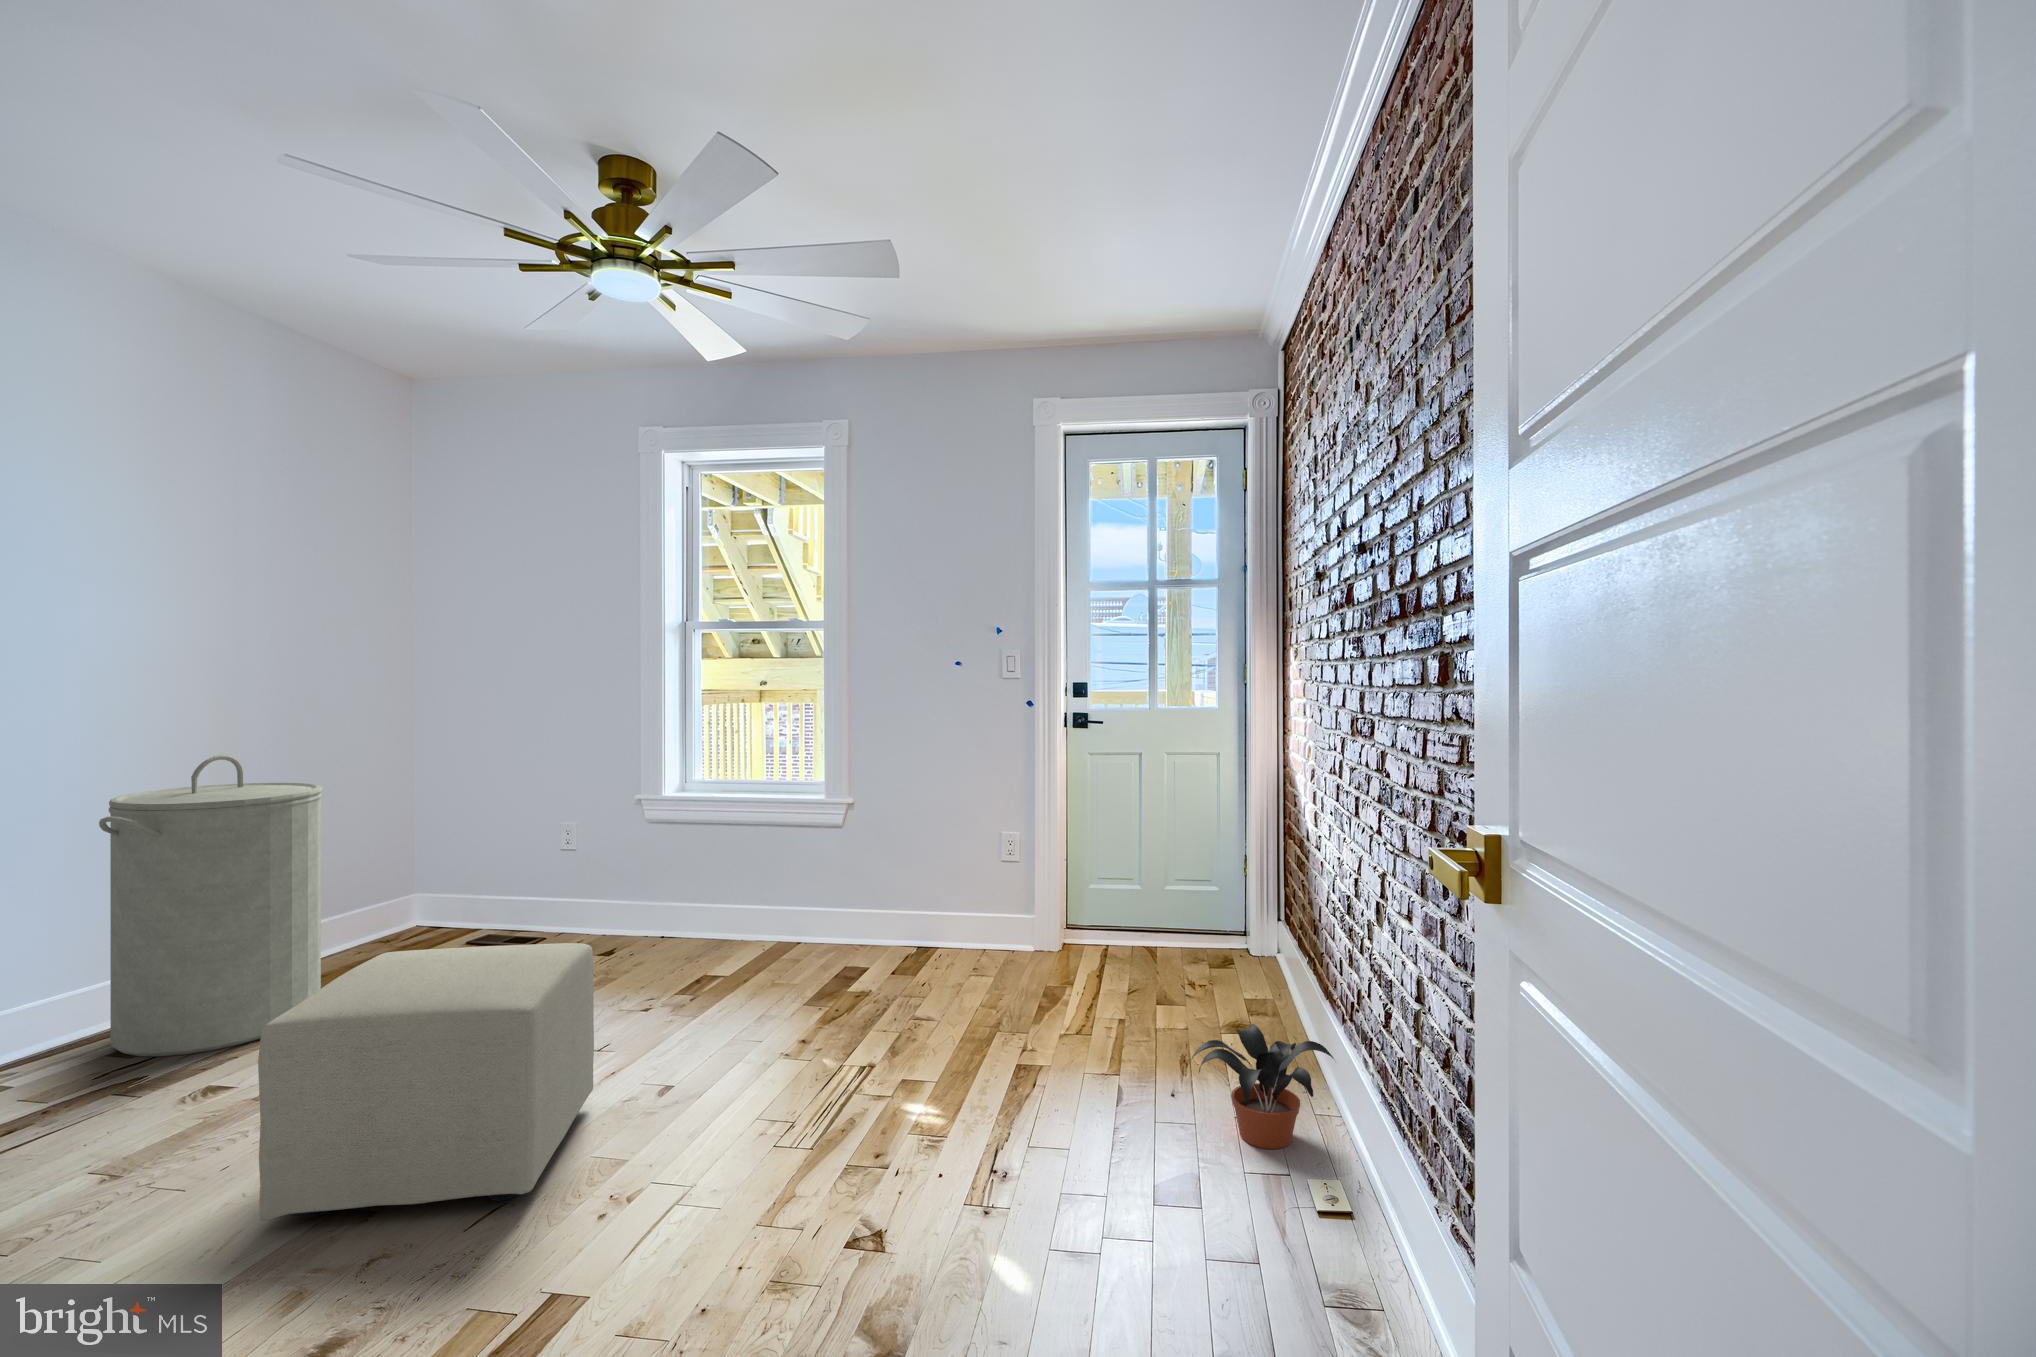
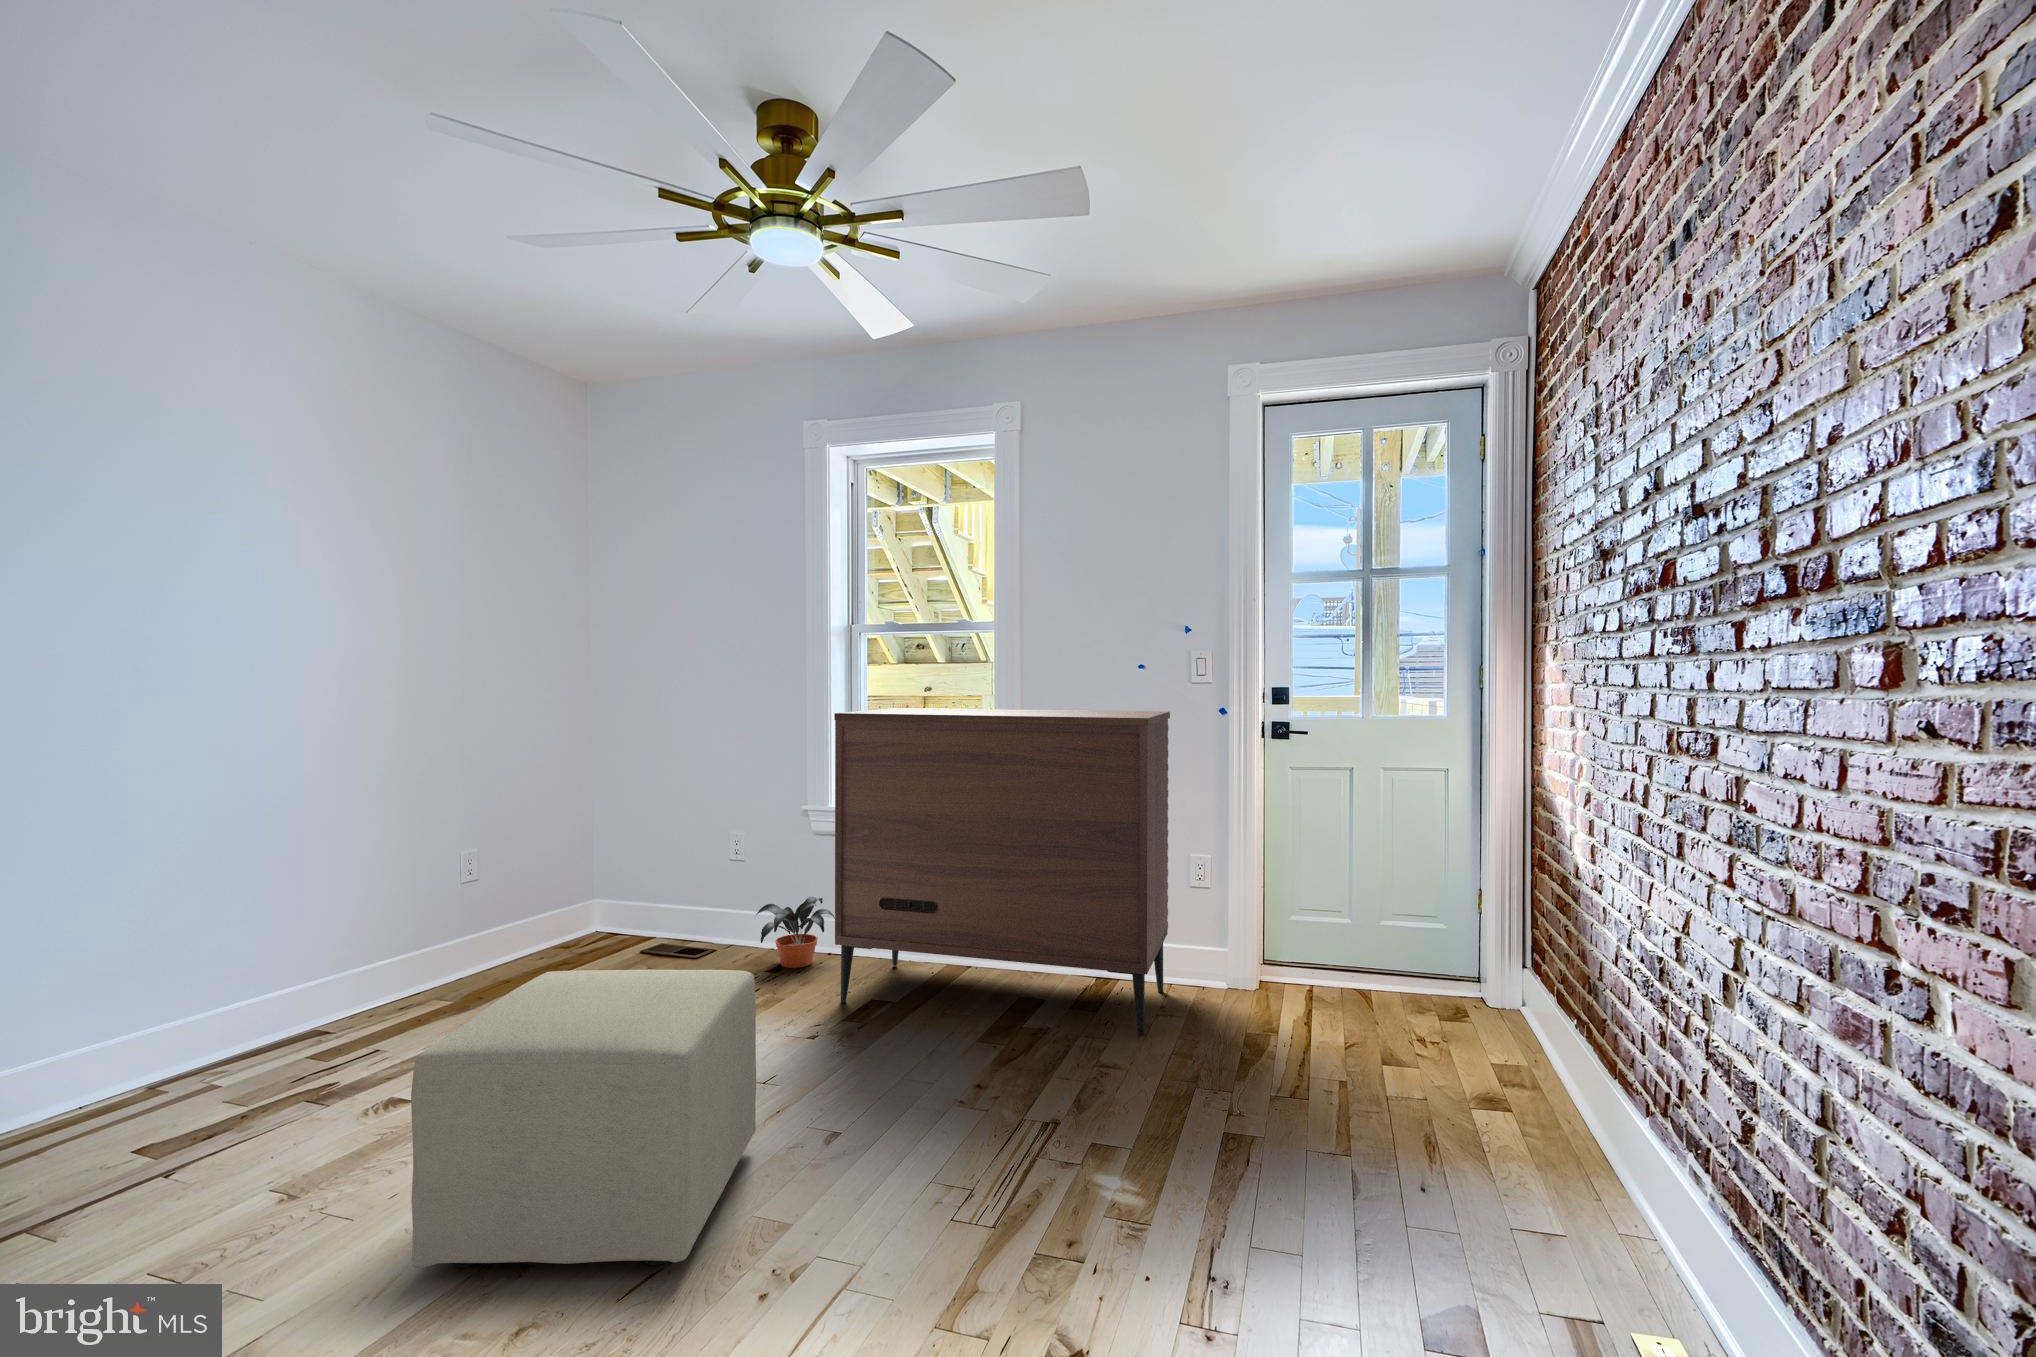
dresser: none [669,703,985,995] -> present [834,708,1170,1037]
laundry hamper: present [99,755,323,1056] -> none [301,758,504,1057]
potted plant: present [1191,1024,1334,1149] -> present [757,897,835,968]

